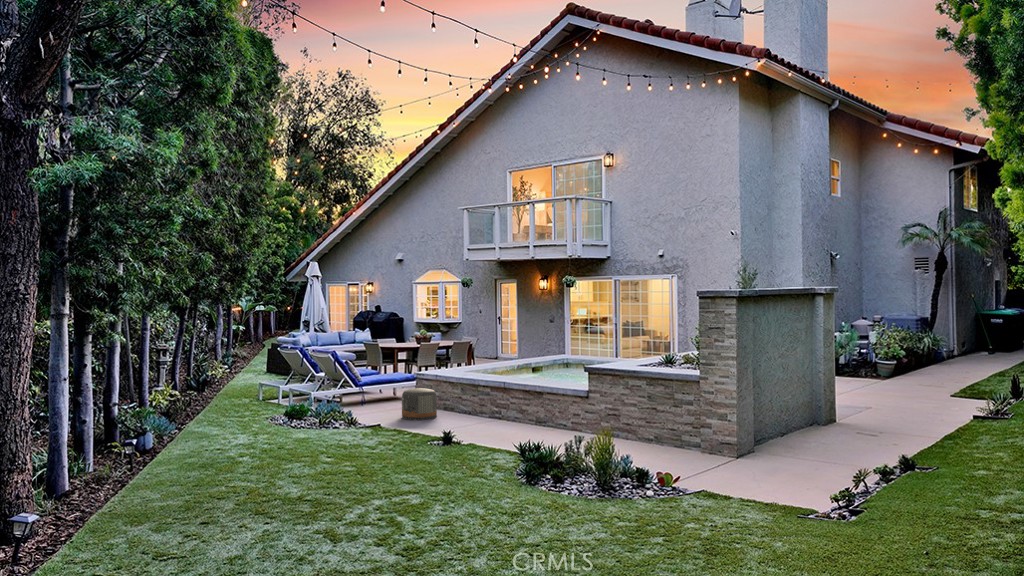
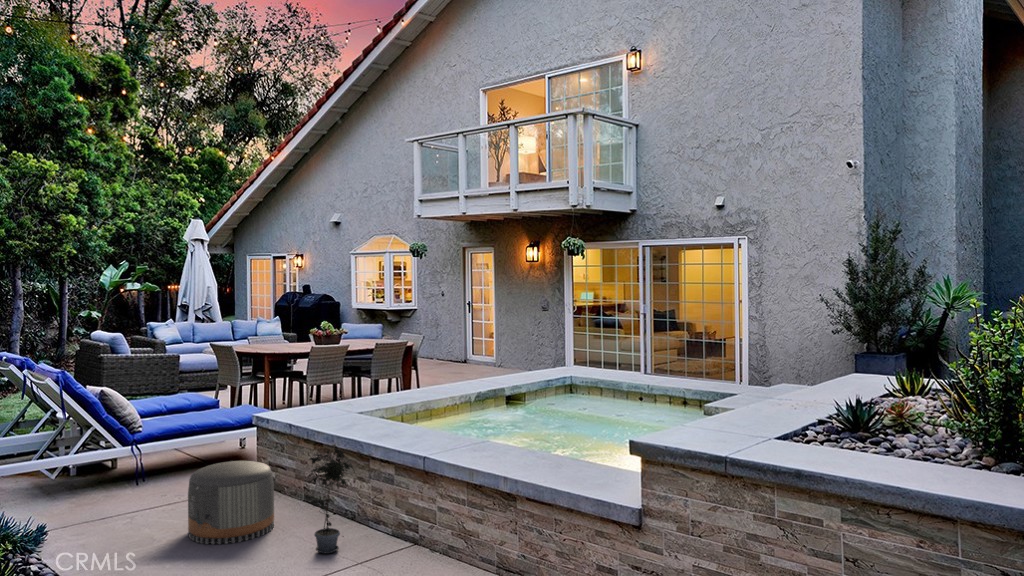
potted plant: none [457,377,478,421] -> present [309,444,355,553]

